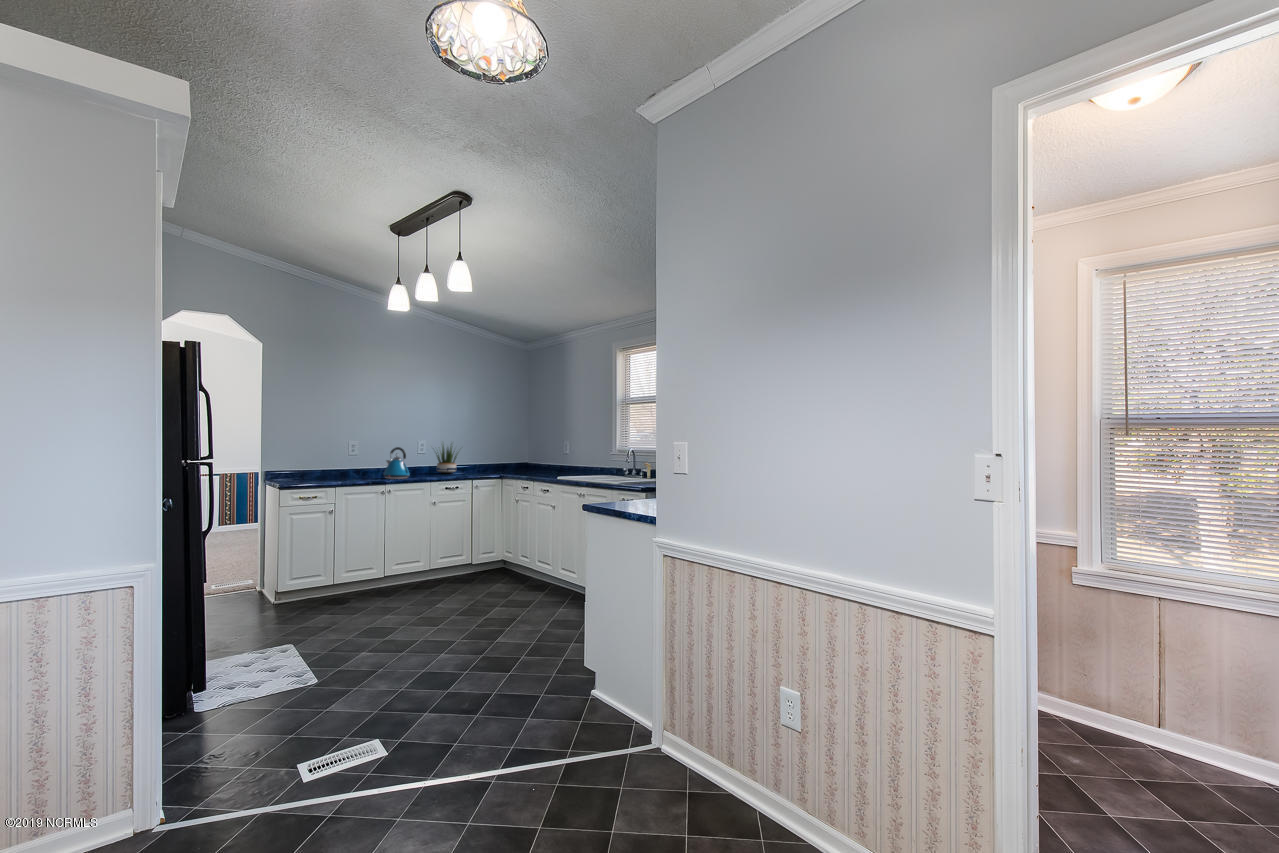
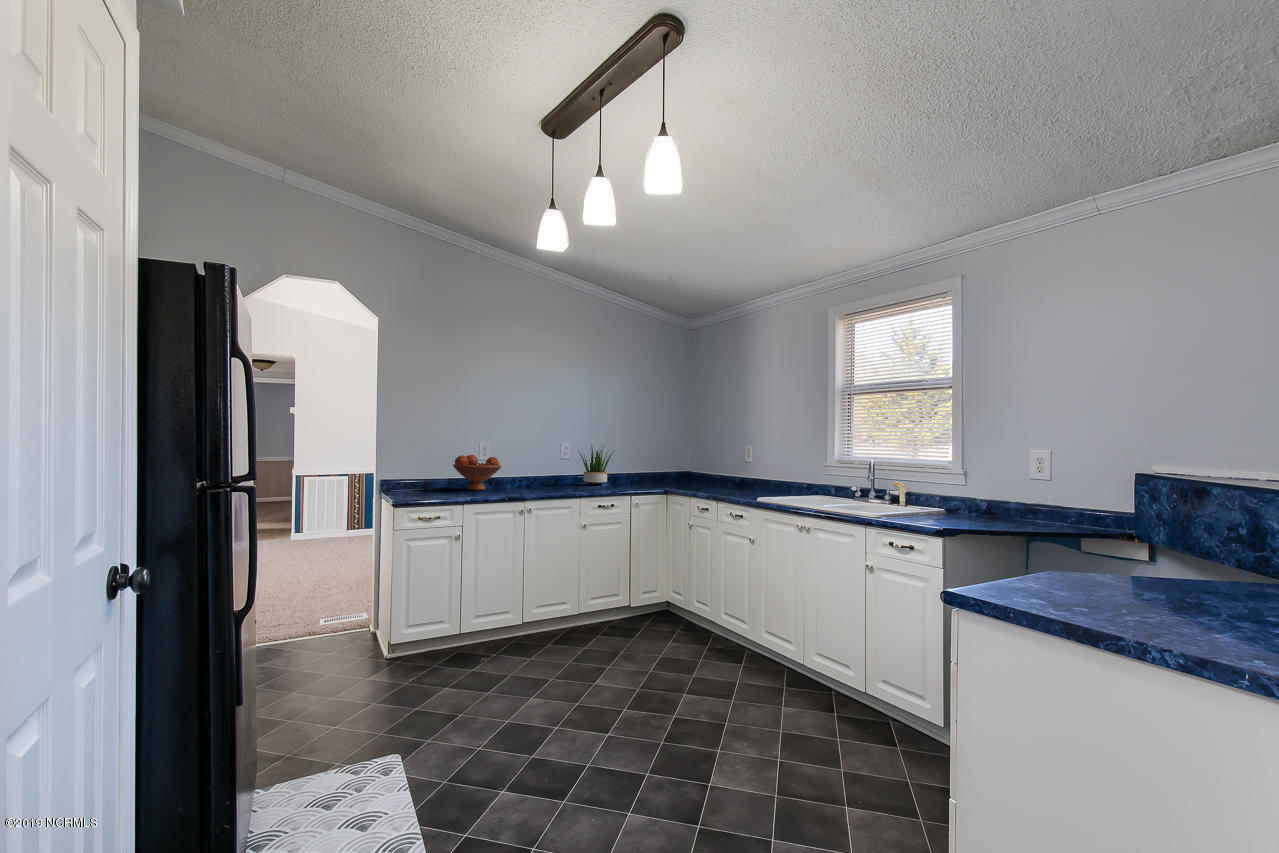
kettle: present [384,447,410,479] -> none [522,452,555,494]
fruit bowl: none [327,450,367,478] -> present [453,455,501,490]

